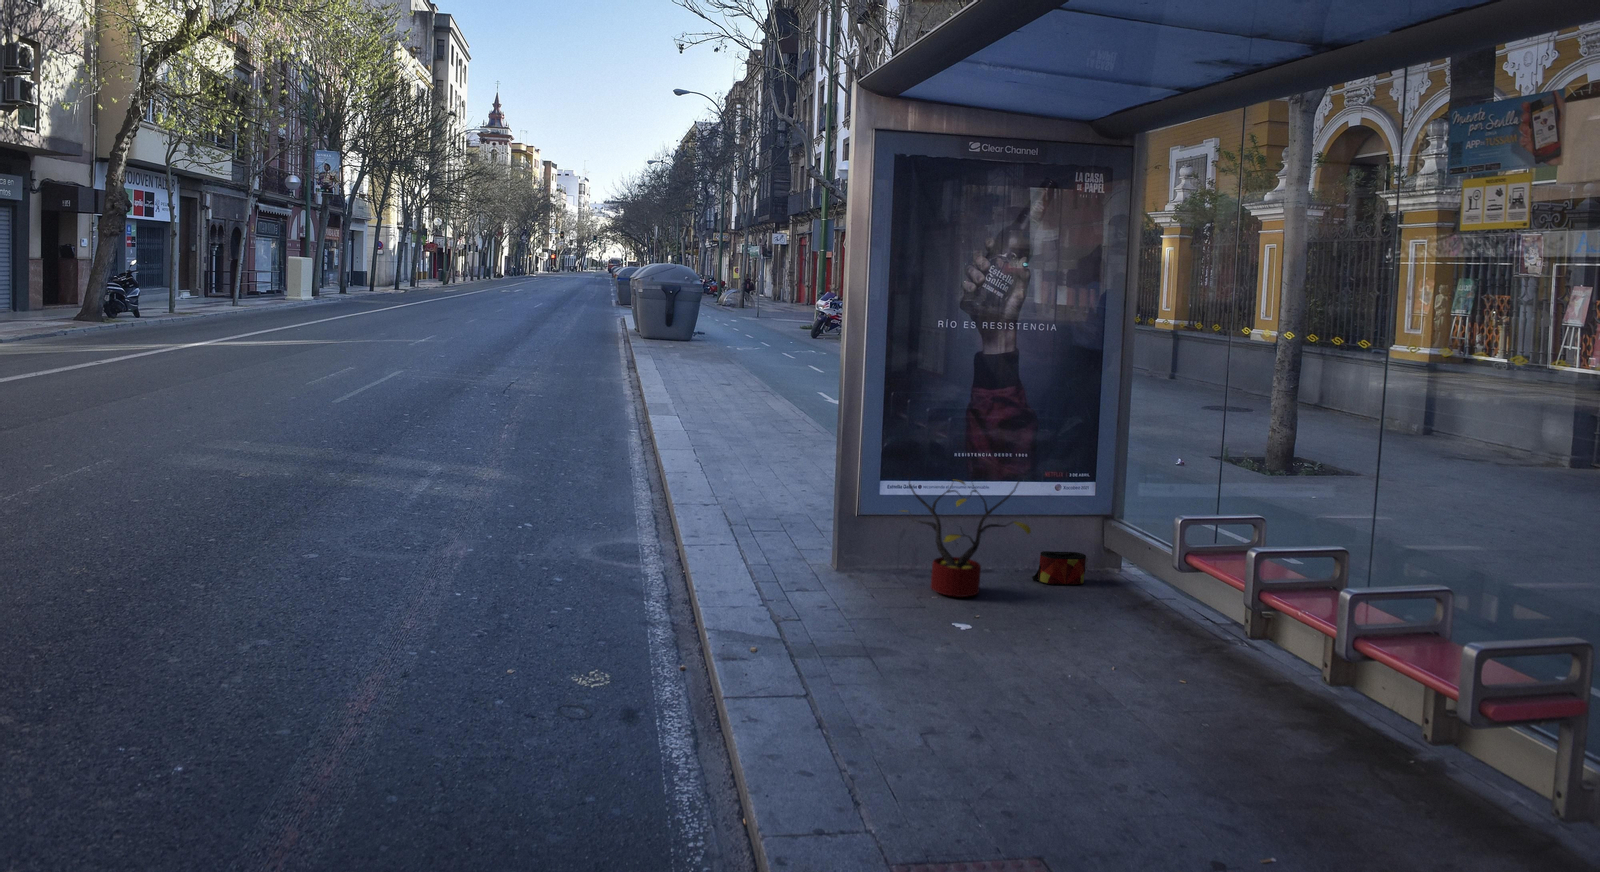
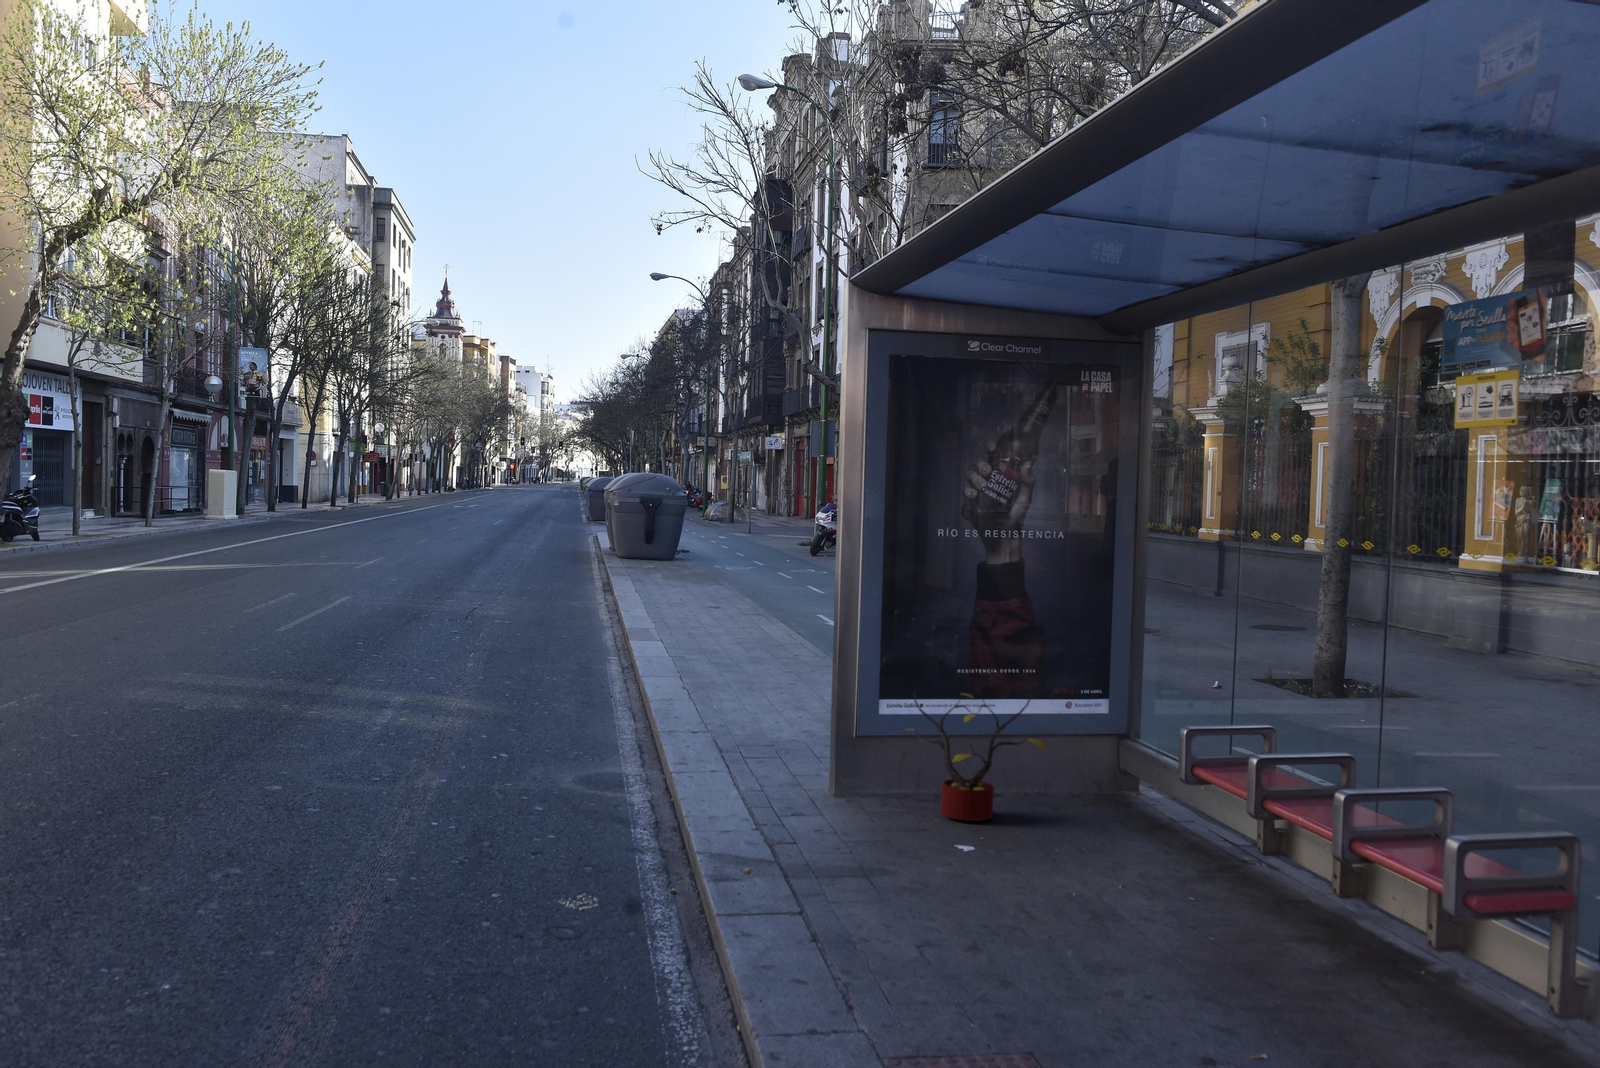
bag: present [1032,551,1086,585] -> none [1052,772,1110,809]

